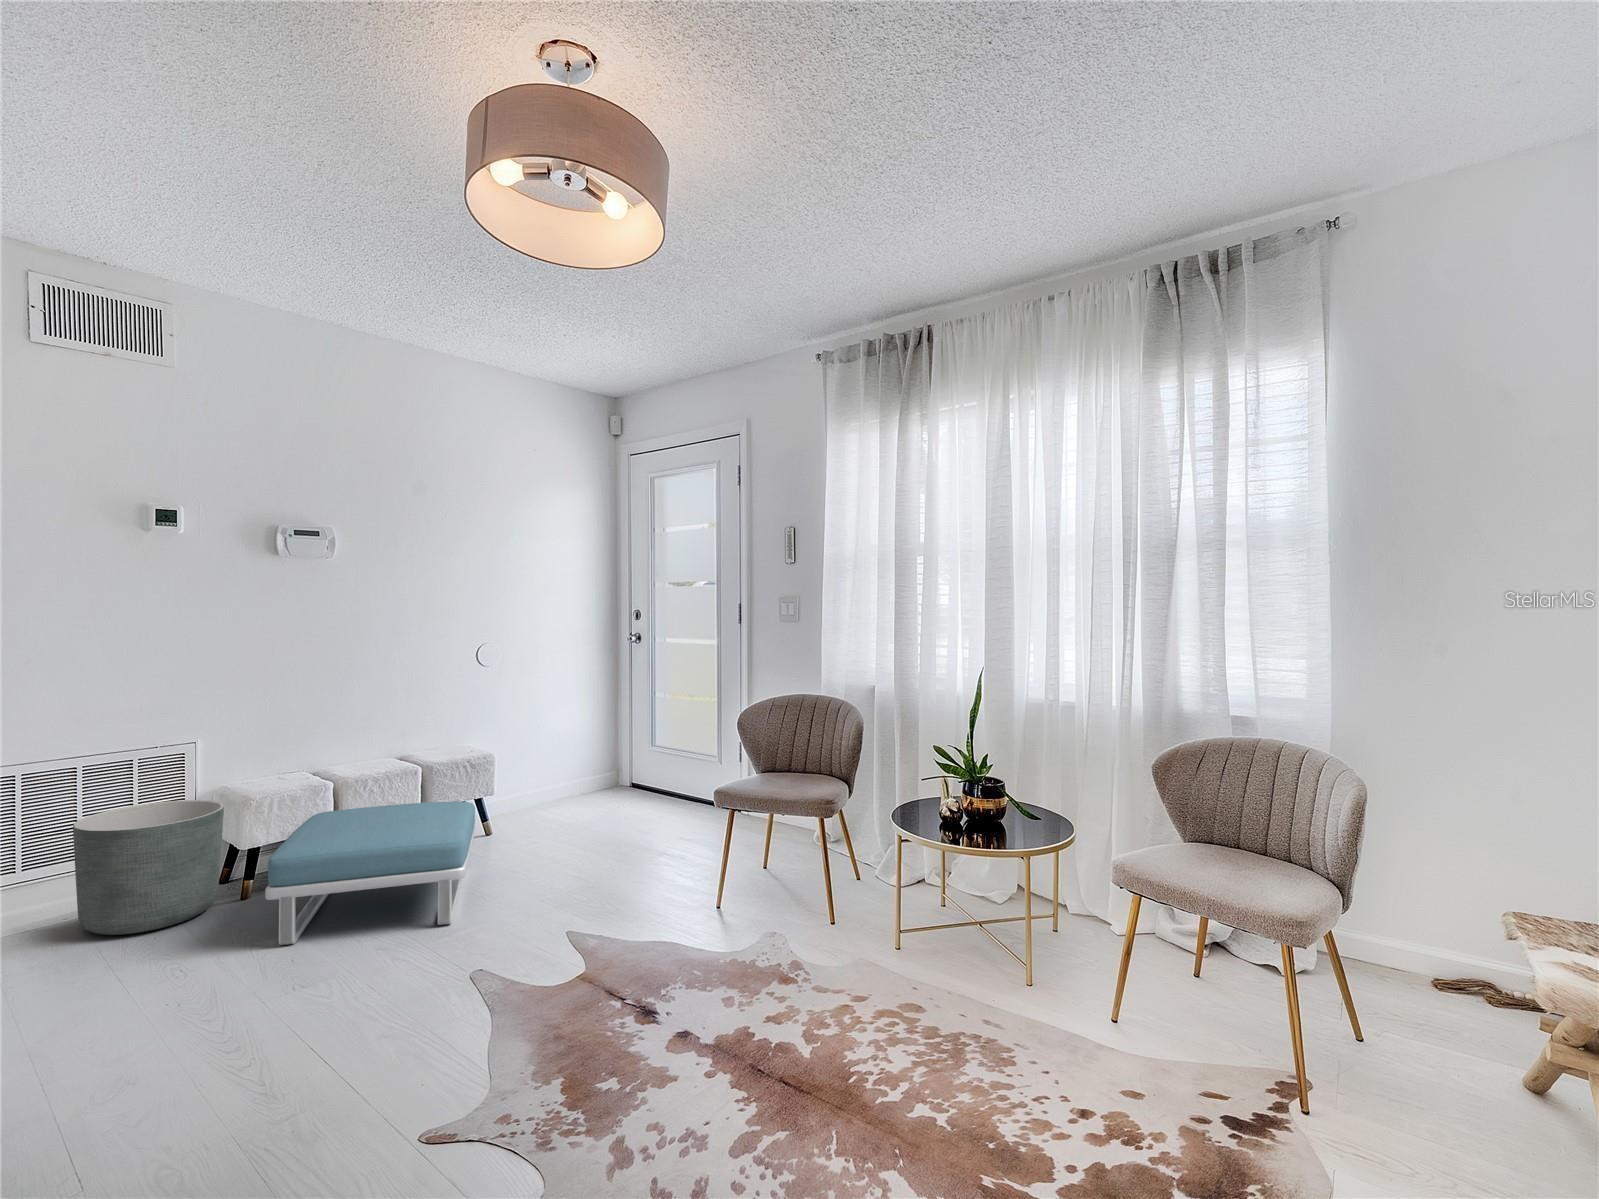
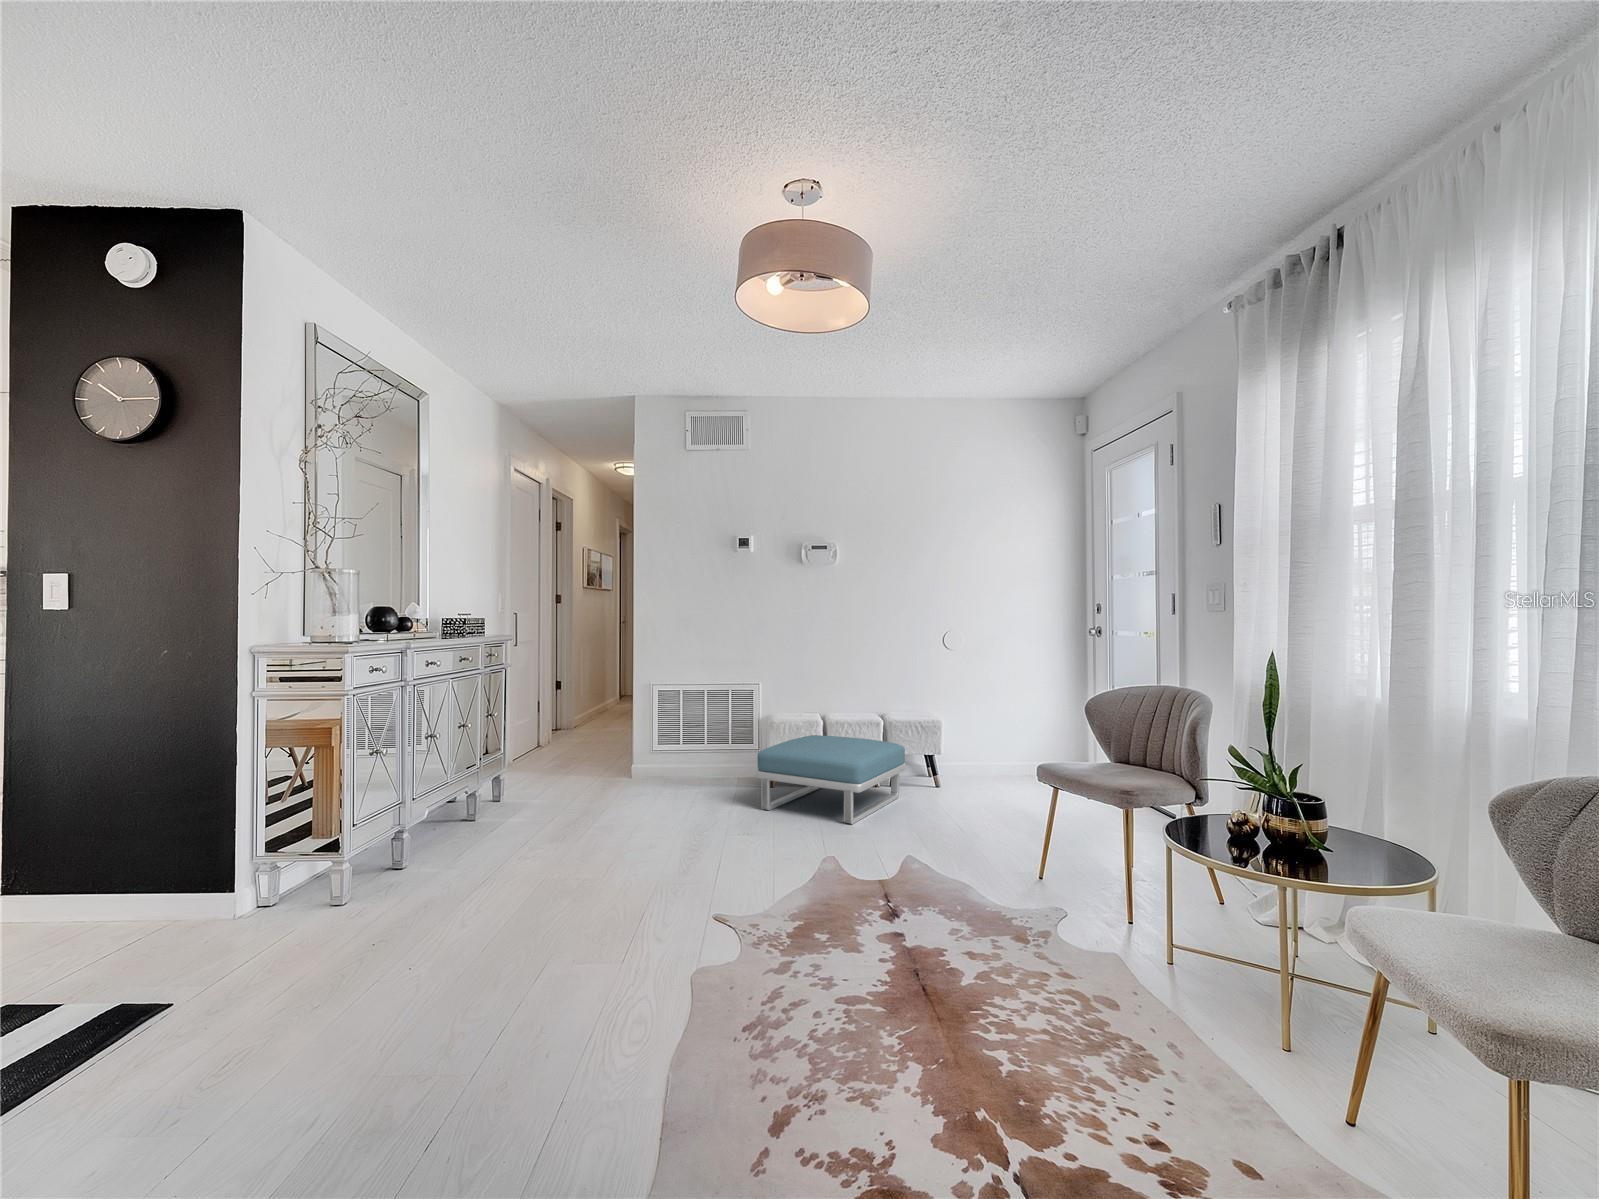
planter: present [73,800,224,935] -> none [696,715,765,786]

